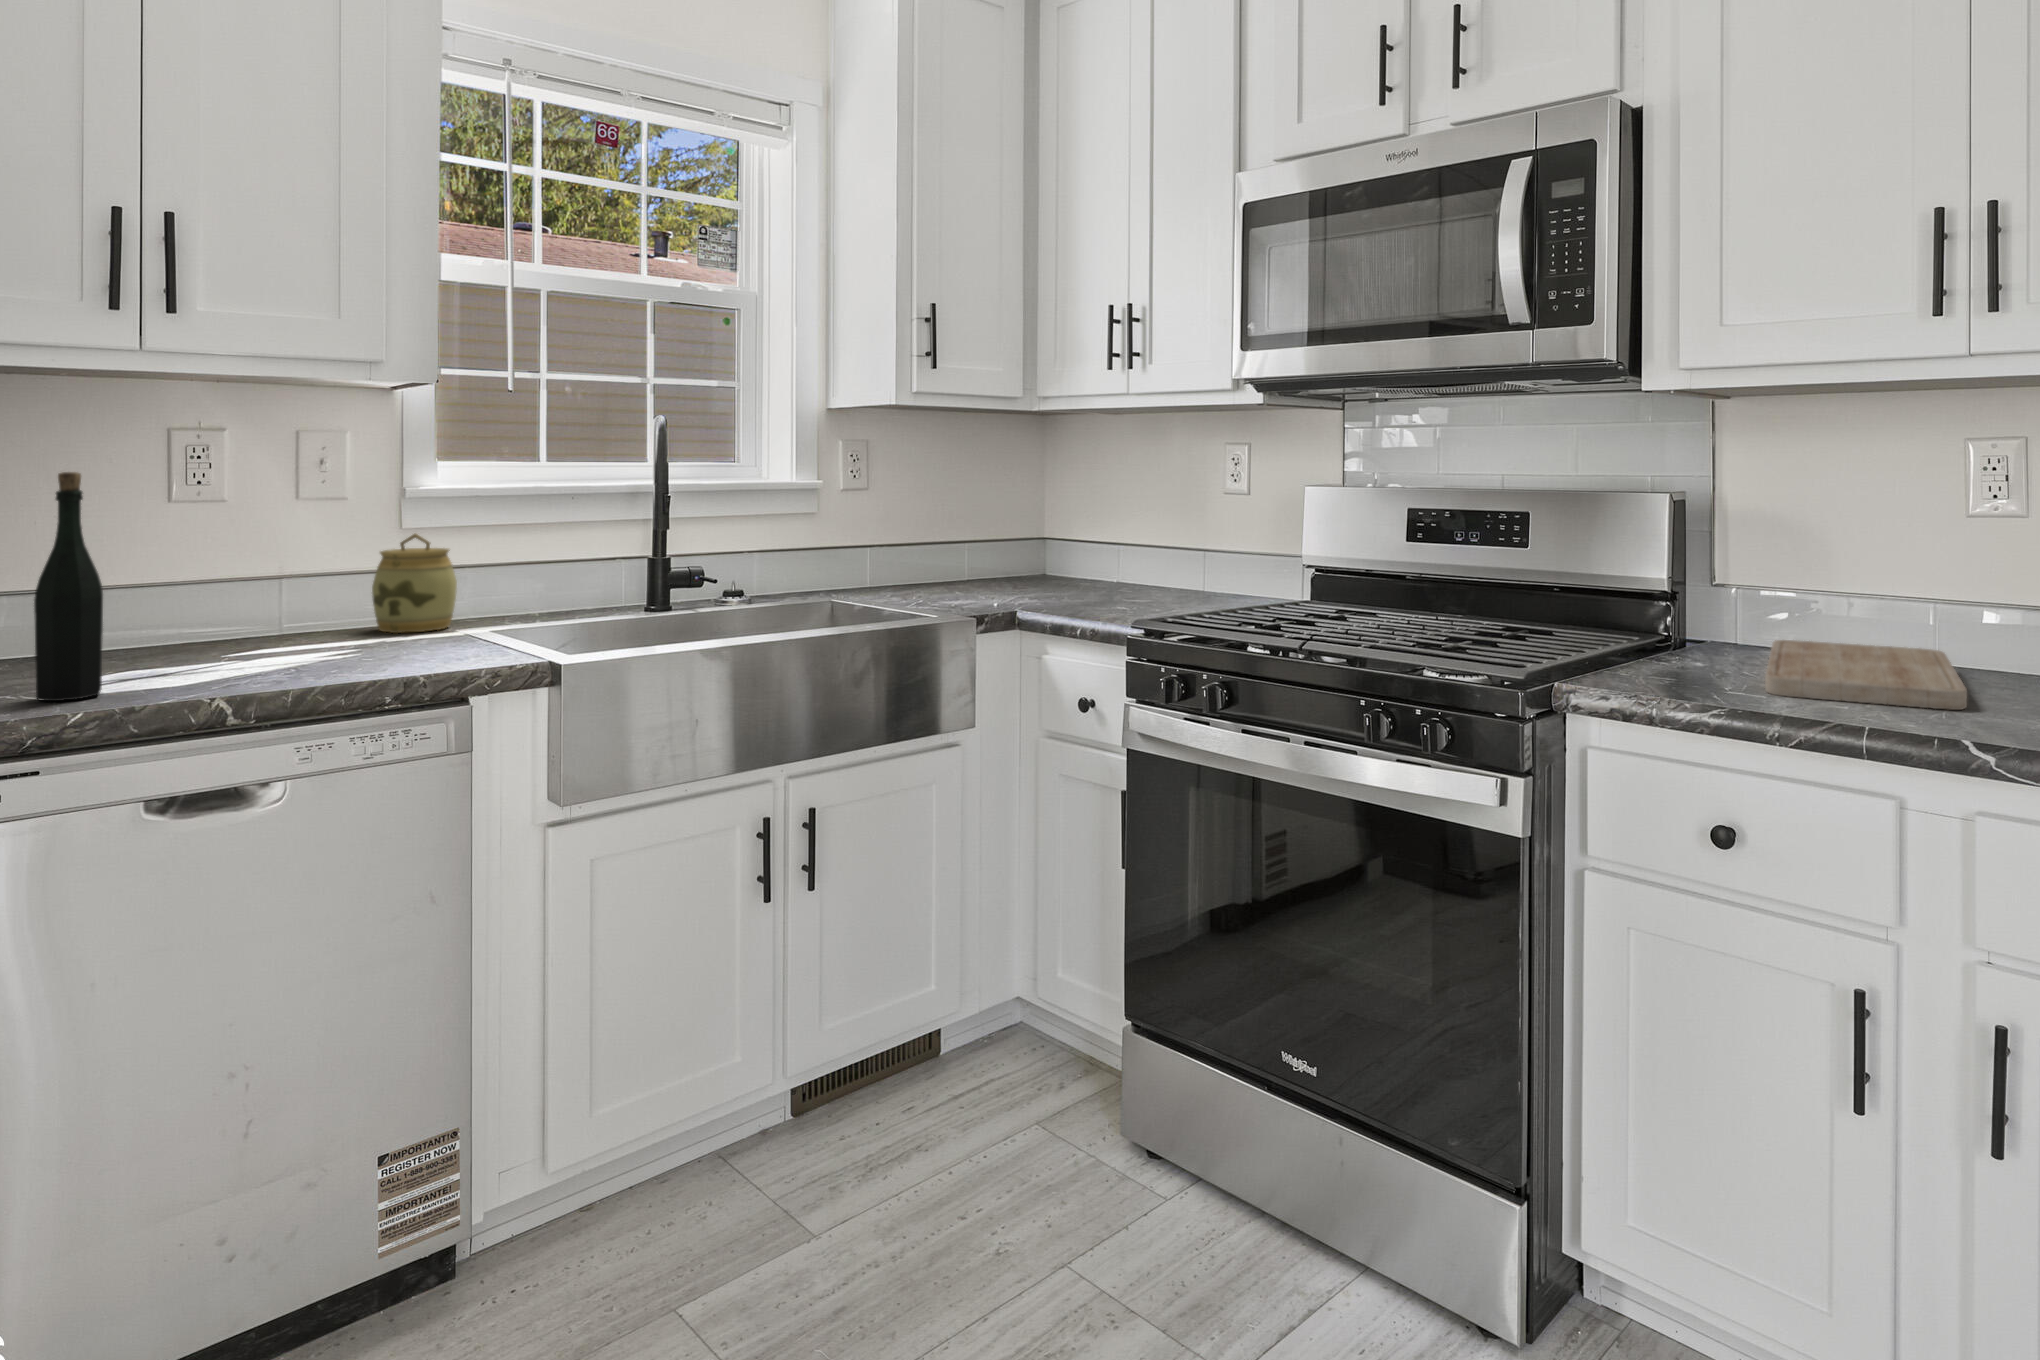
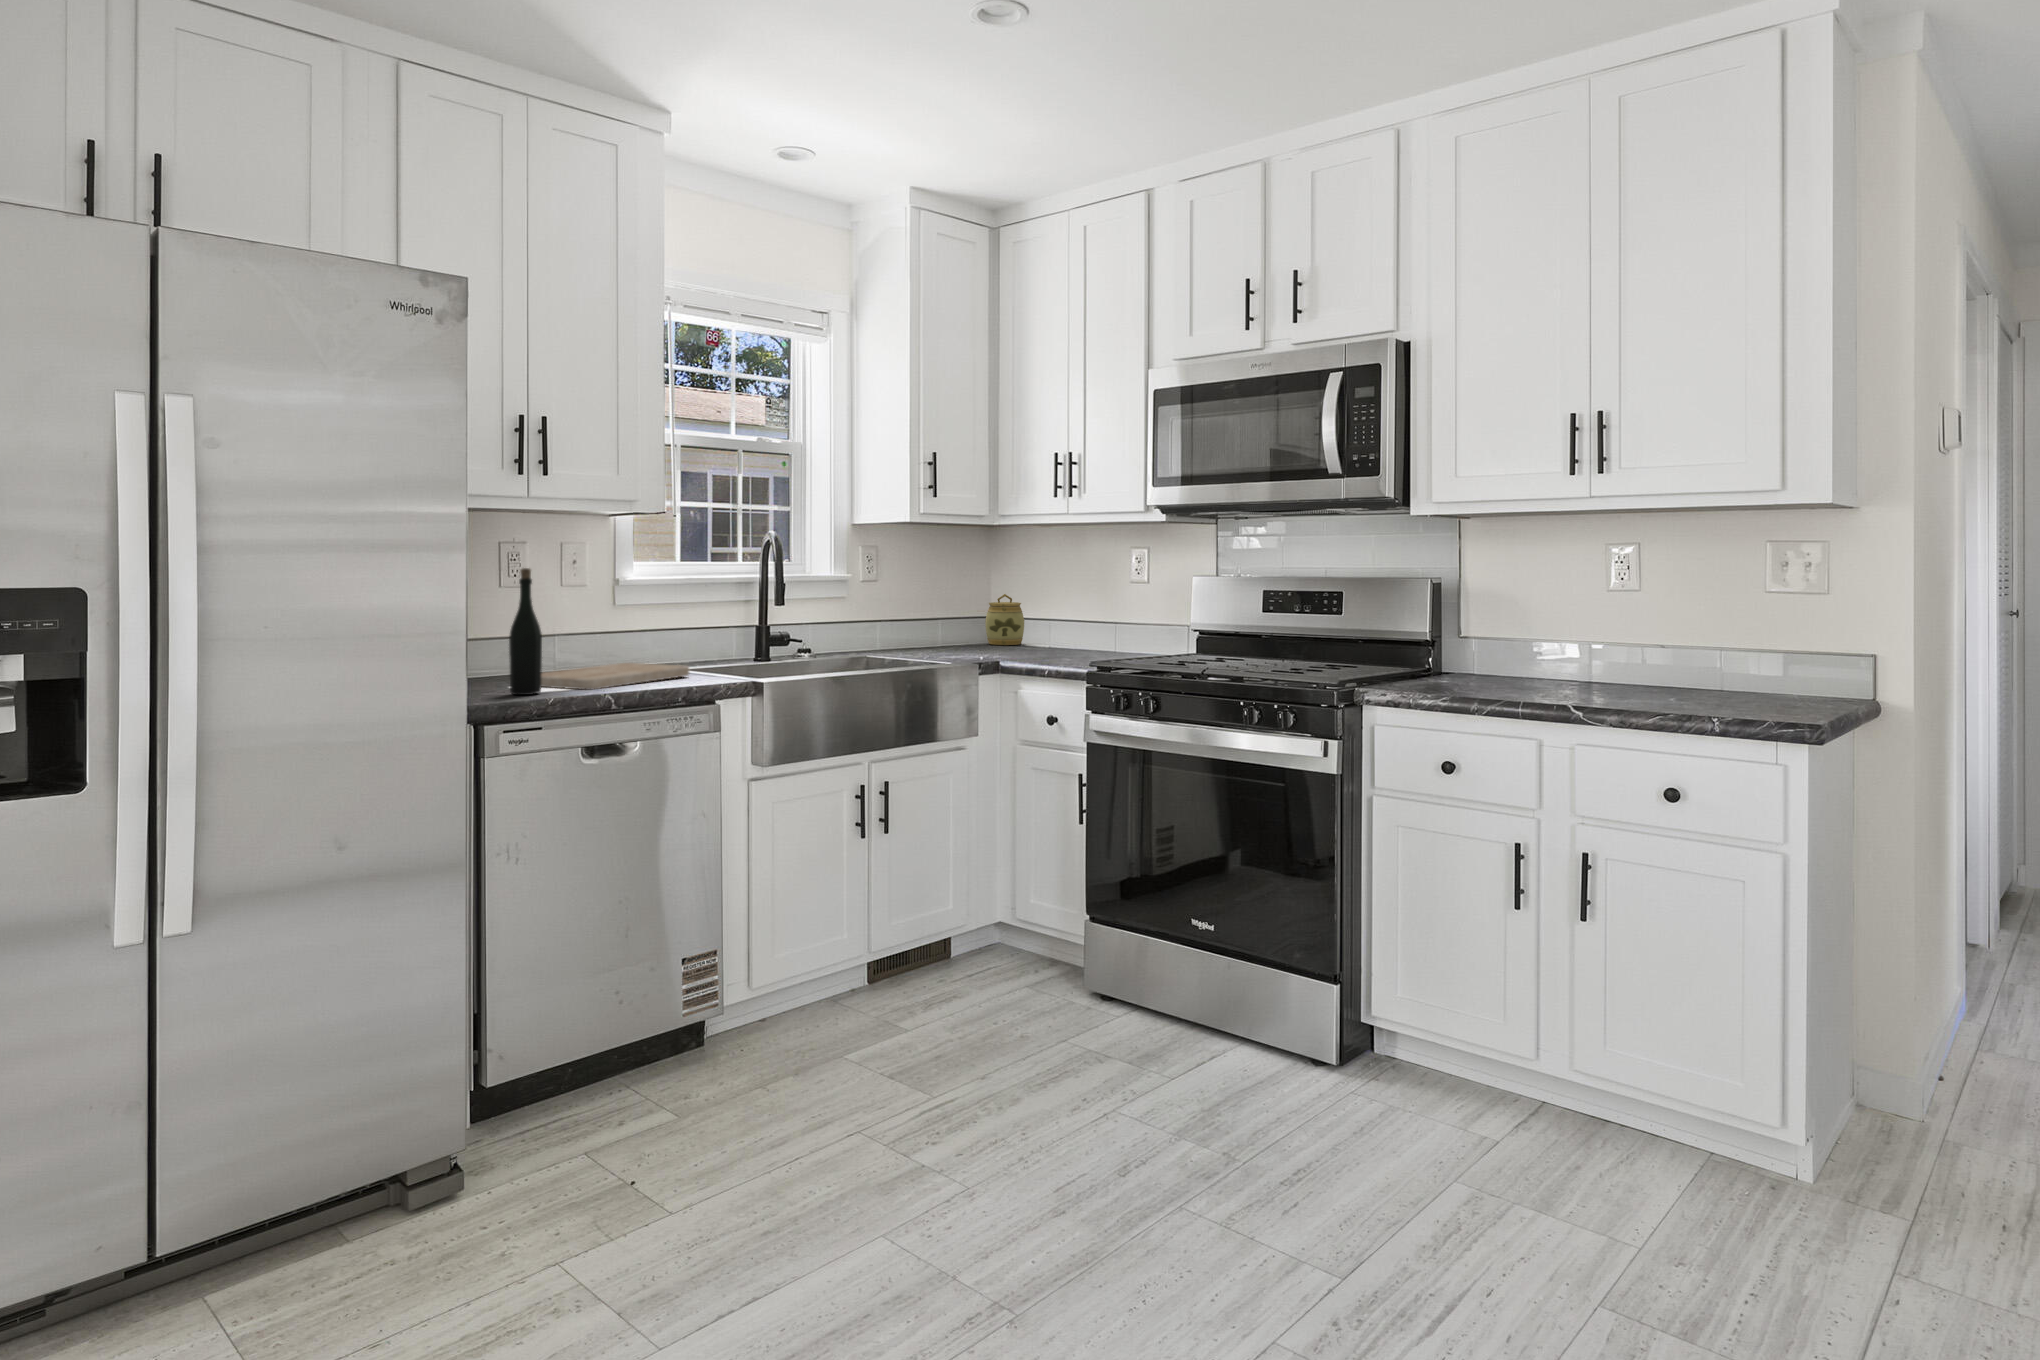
jar: present [372,534,457,633] -> present [985,594,1024,645]
cutting board: present [1765,640,1967,710] -> present [541,663,689,690]

